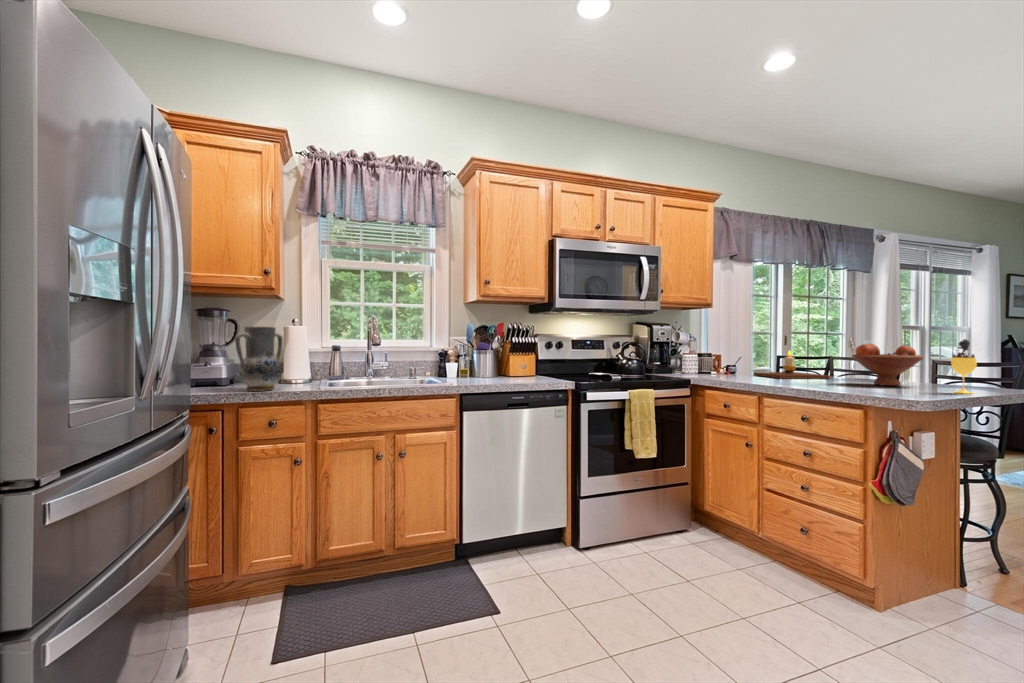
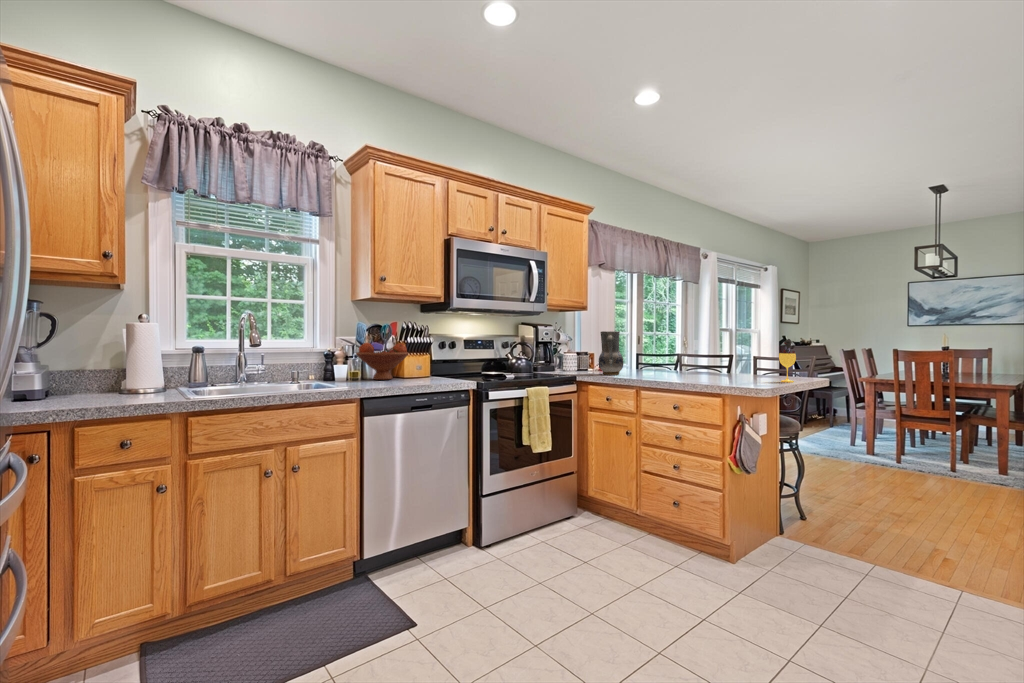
vase: present [235,327,283,391] -> present [599,331,624,375]
fruit bowl: present [852,344,924,386] -> present [356,343,409,380]
candle: present [753,350,830,379] -> none [622,348,683,373]

